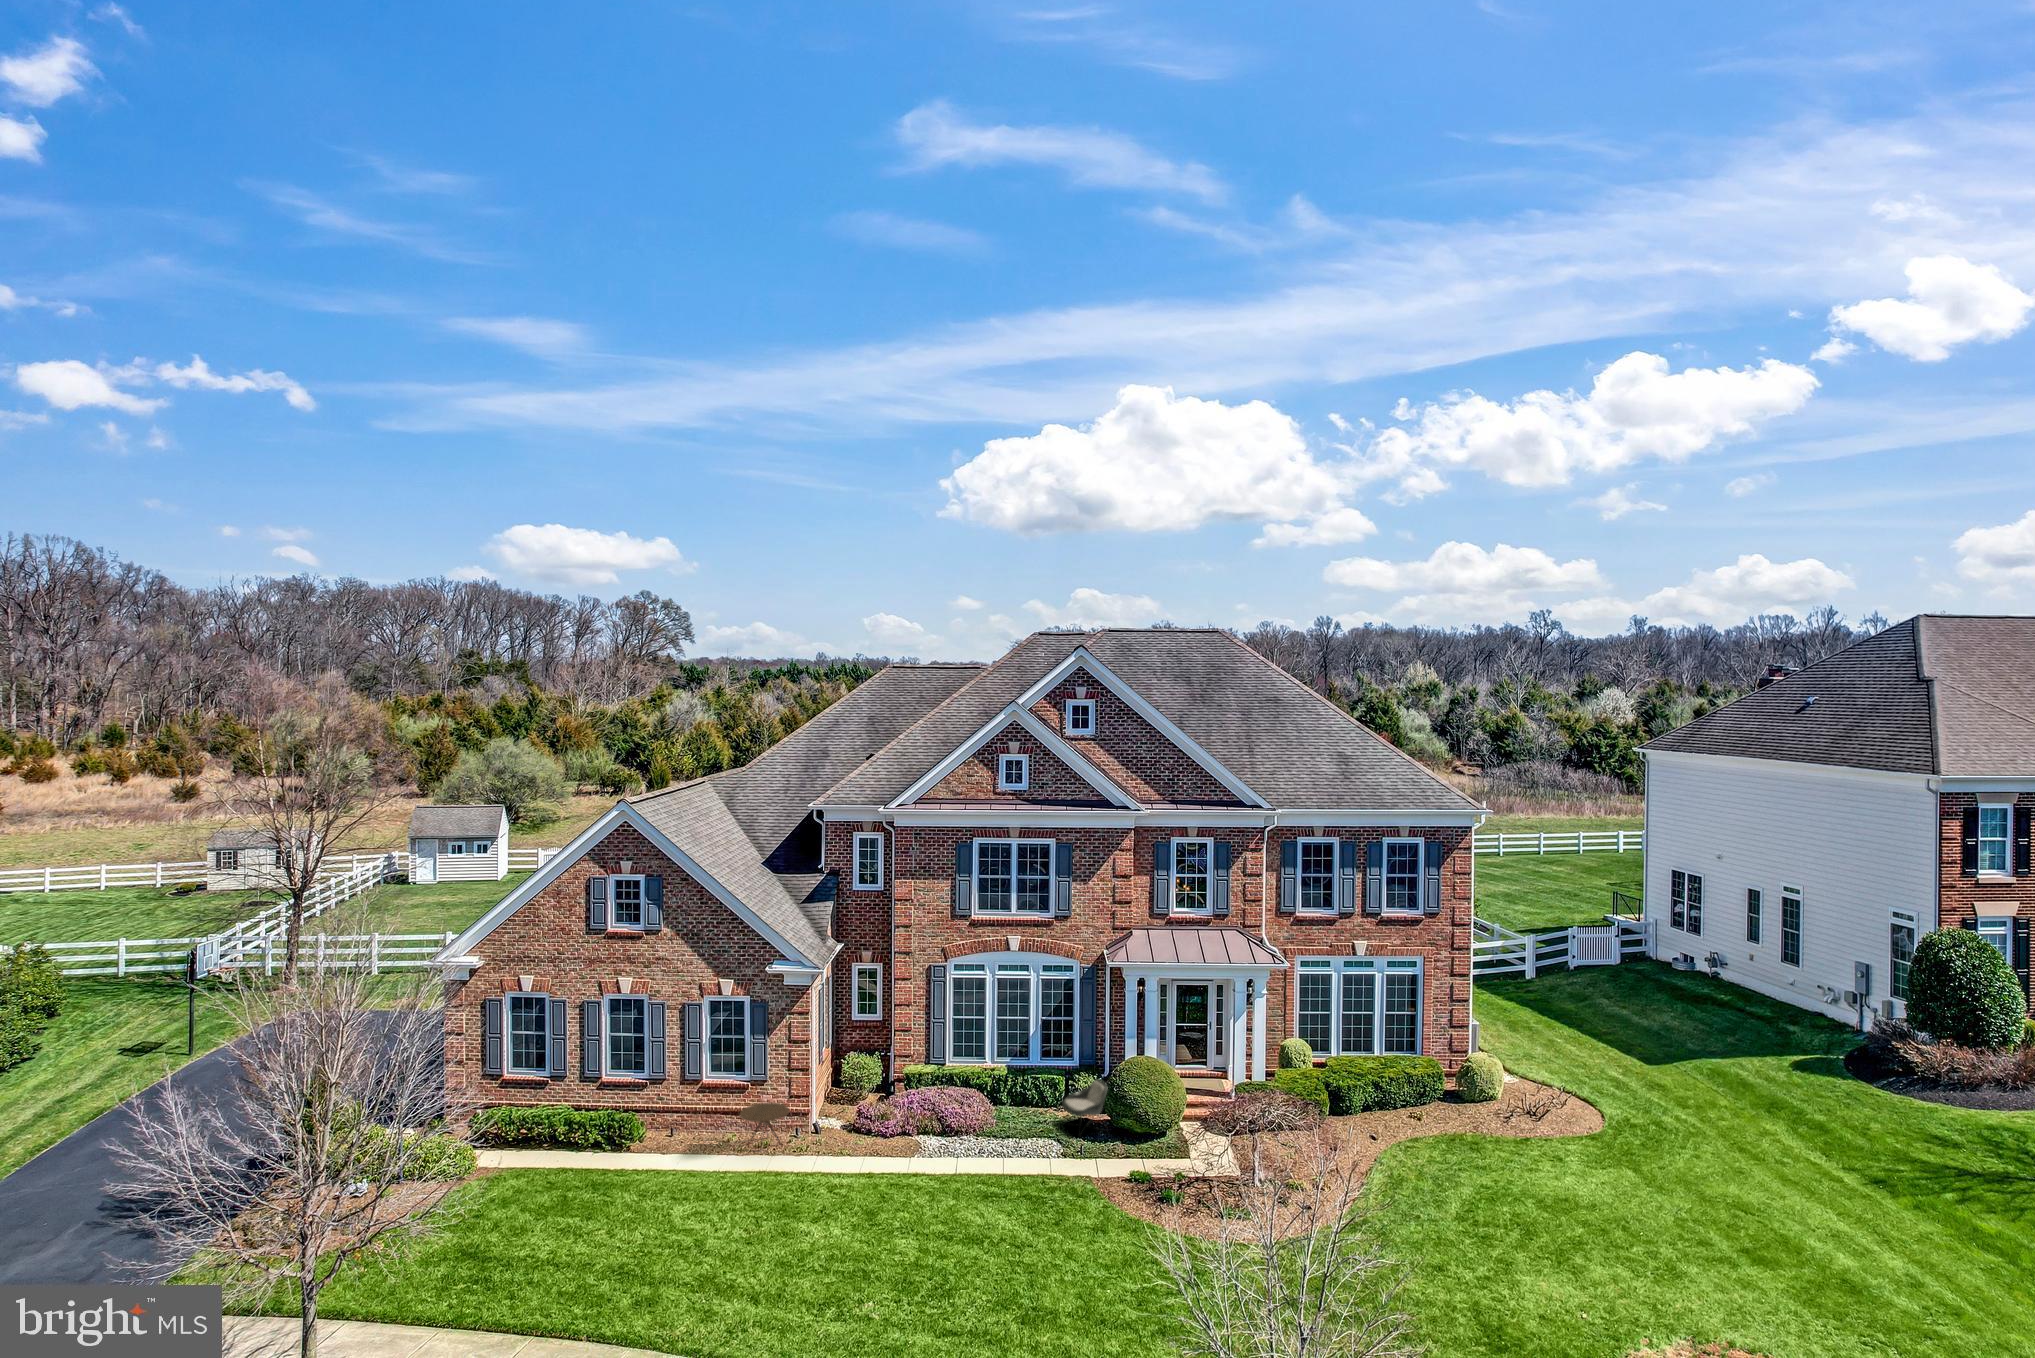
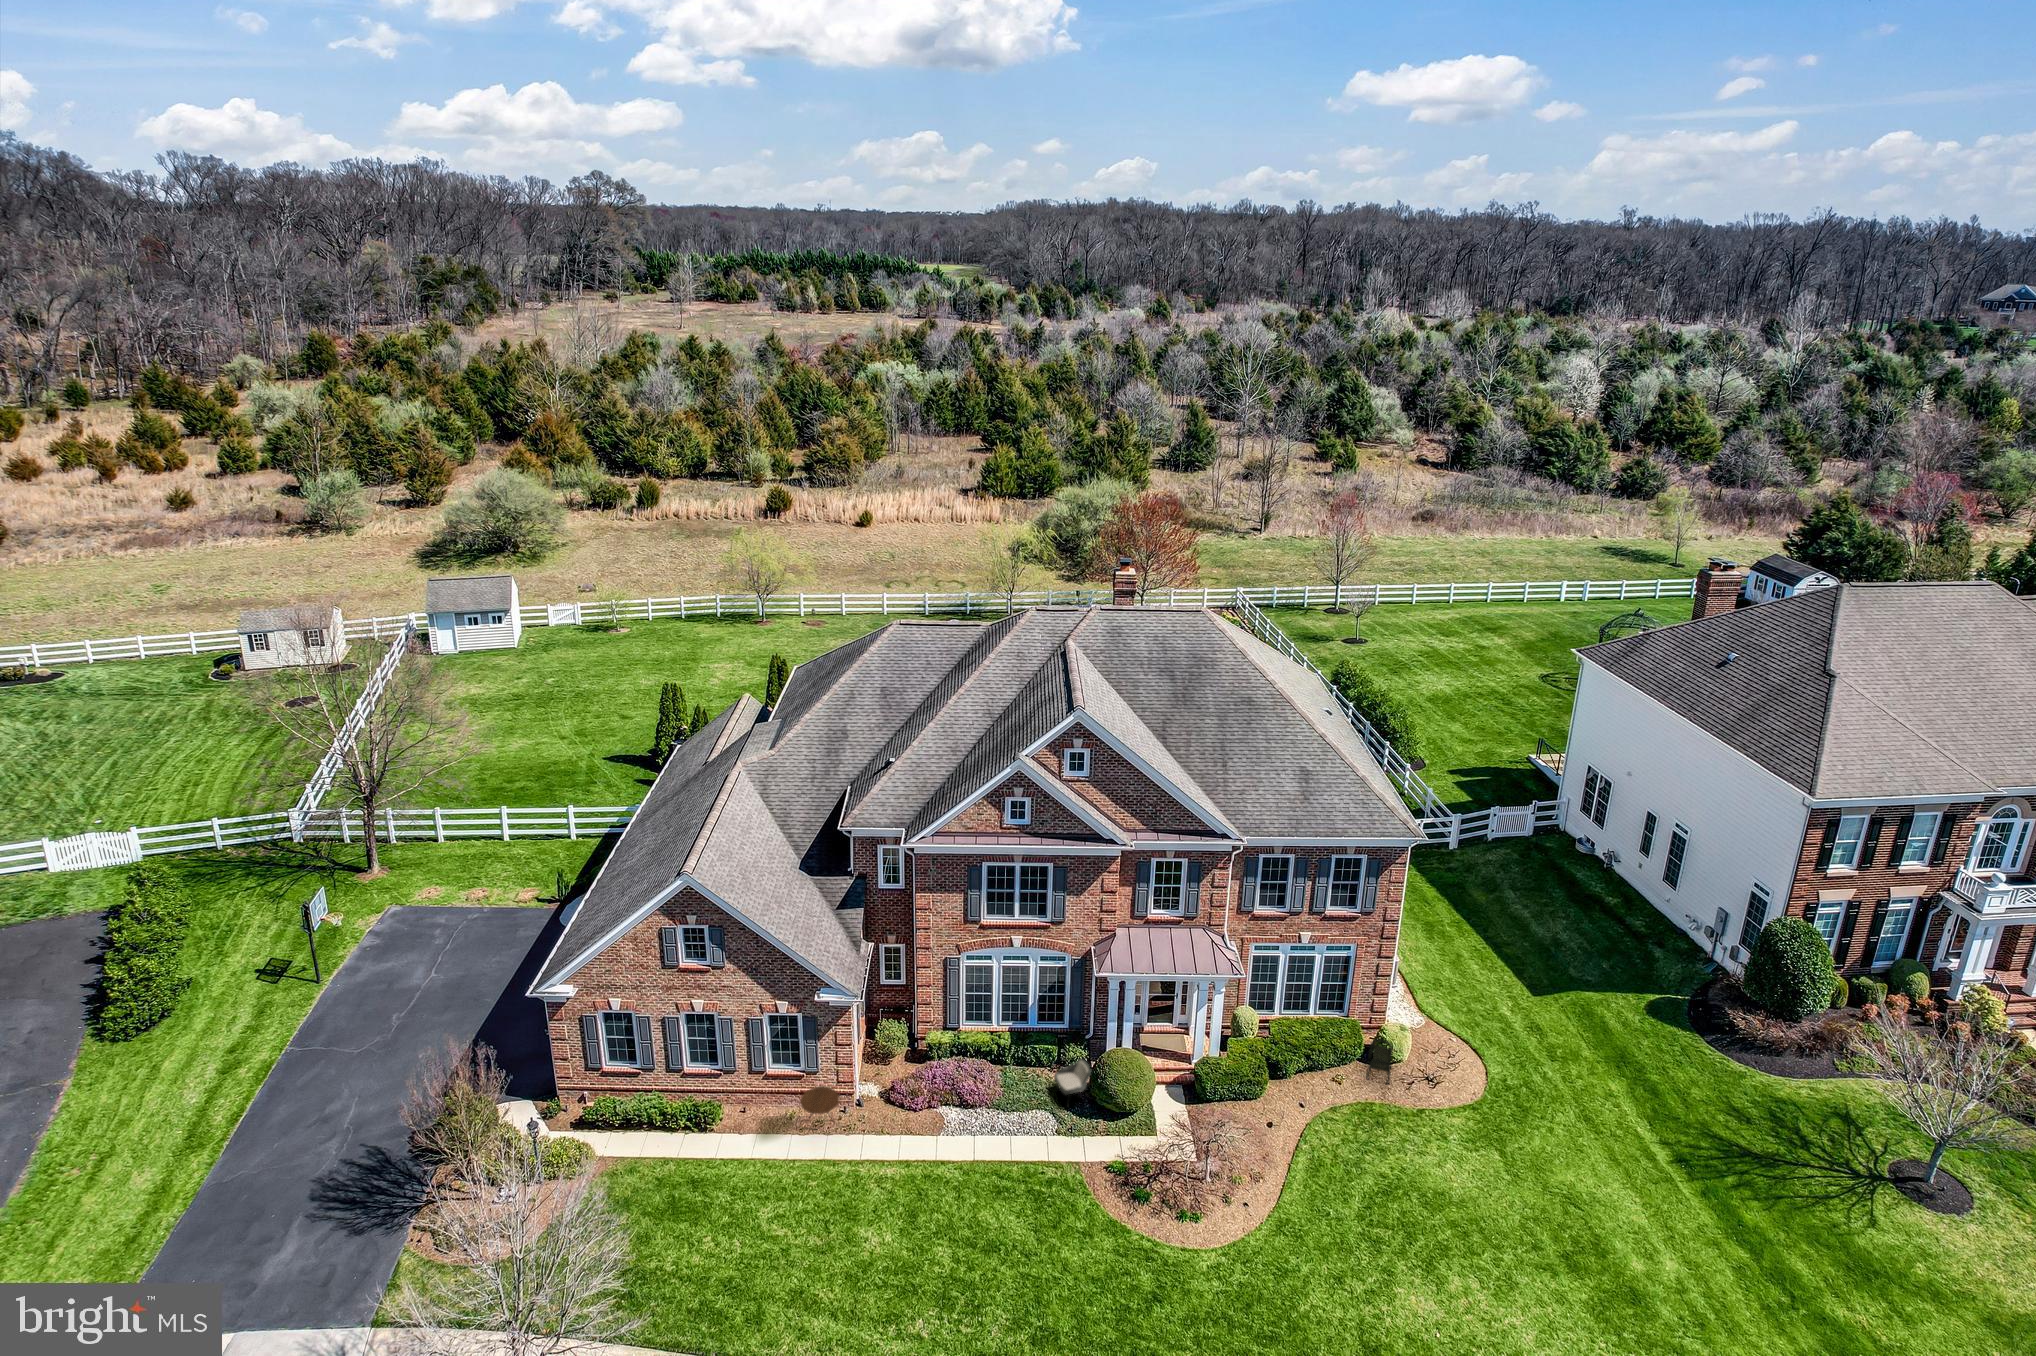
bench: none [1459,1072,1491,1121] -> present [1366,1039,1393,1084]

